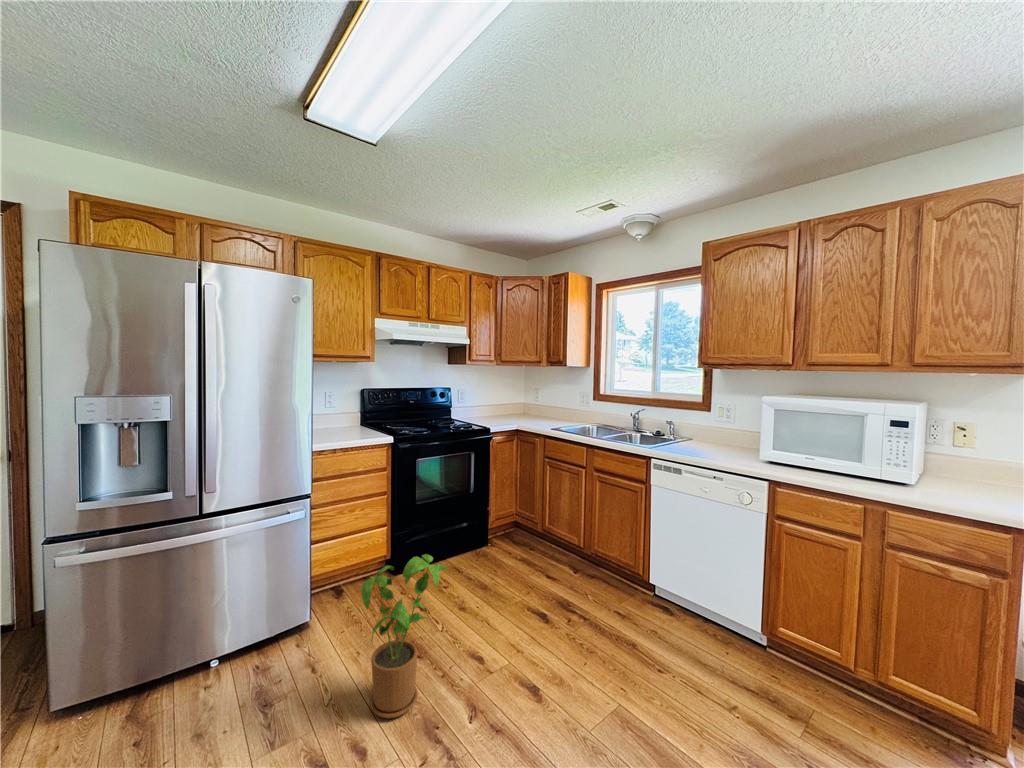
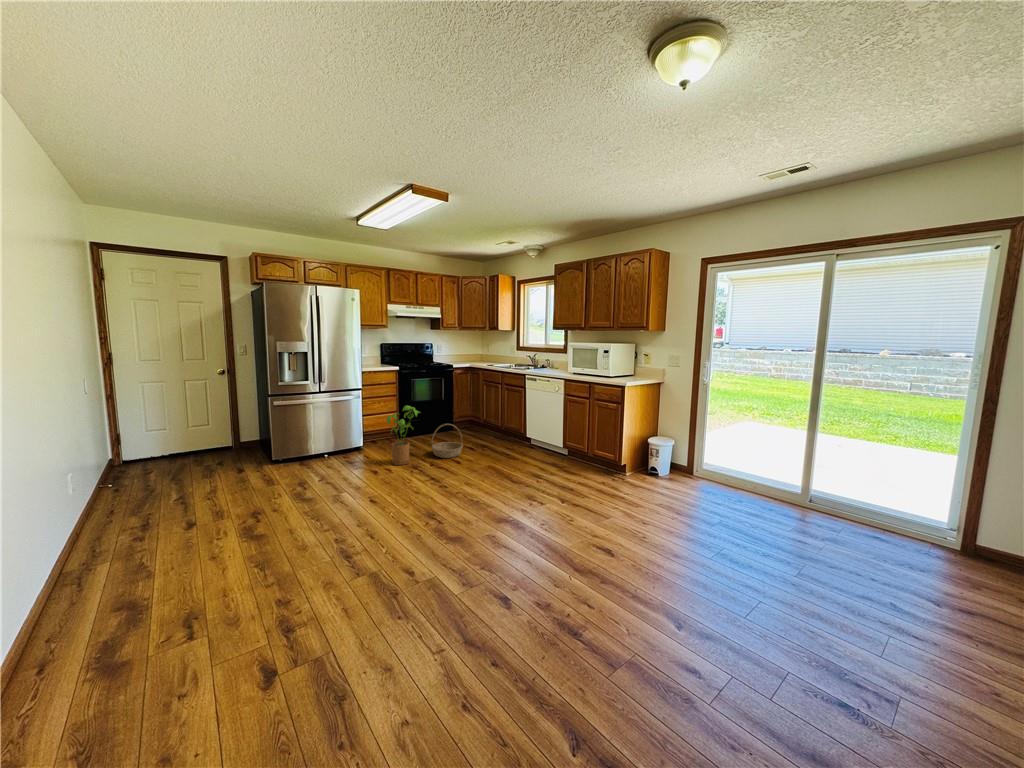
basket: none [466,581,536,671] -> present [432,424,463,458]

